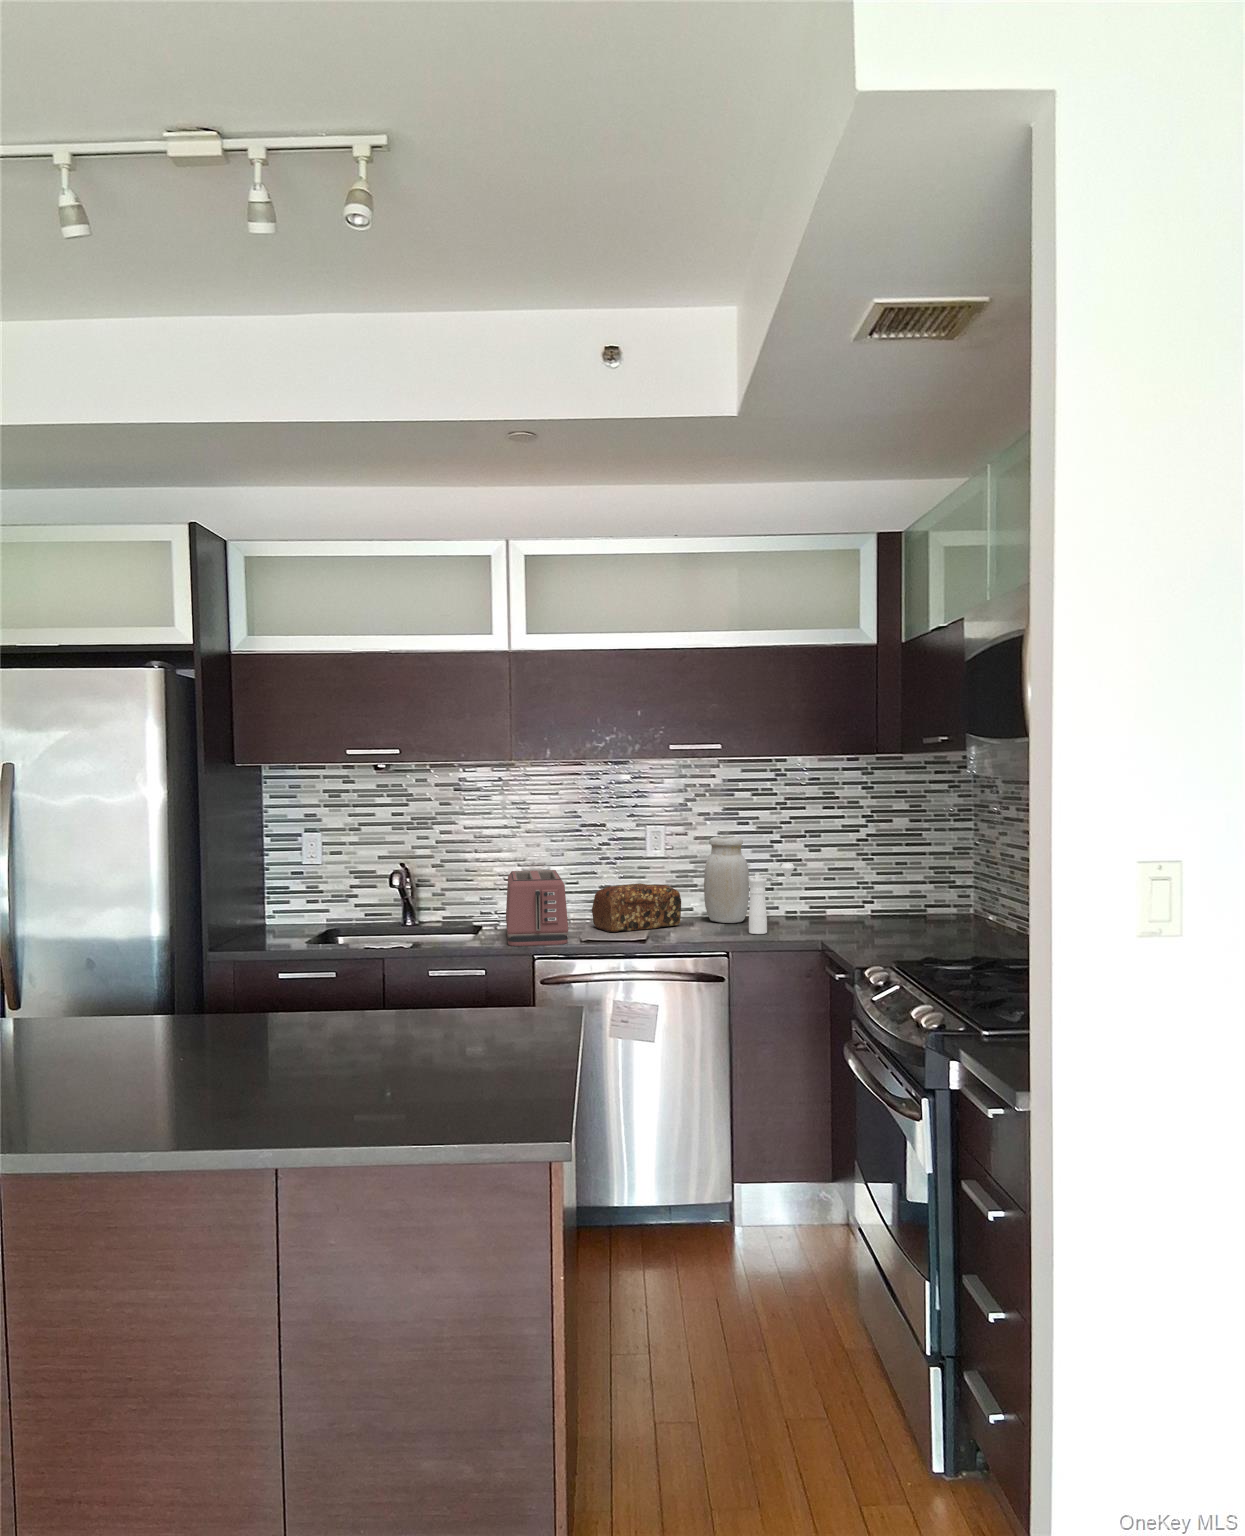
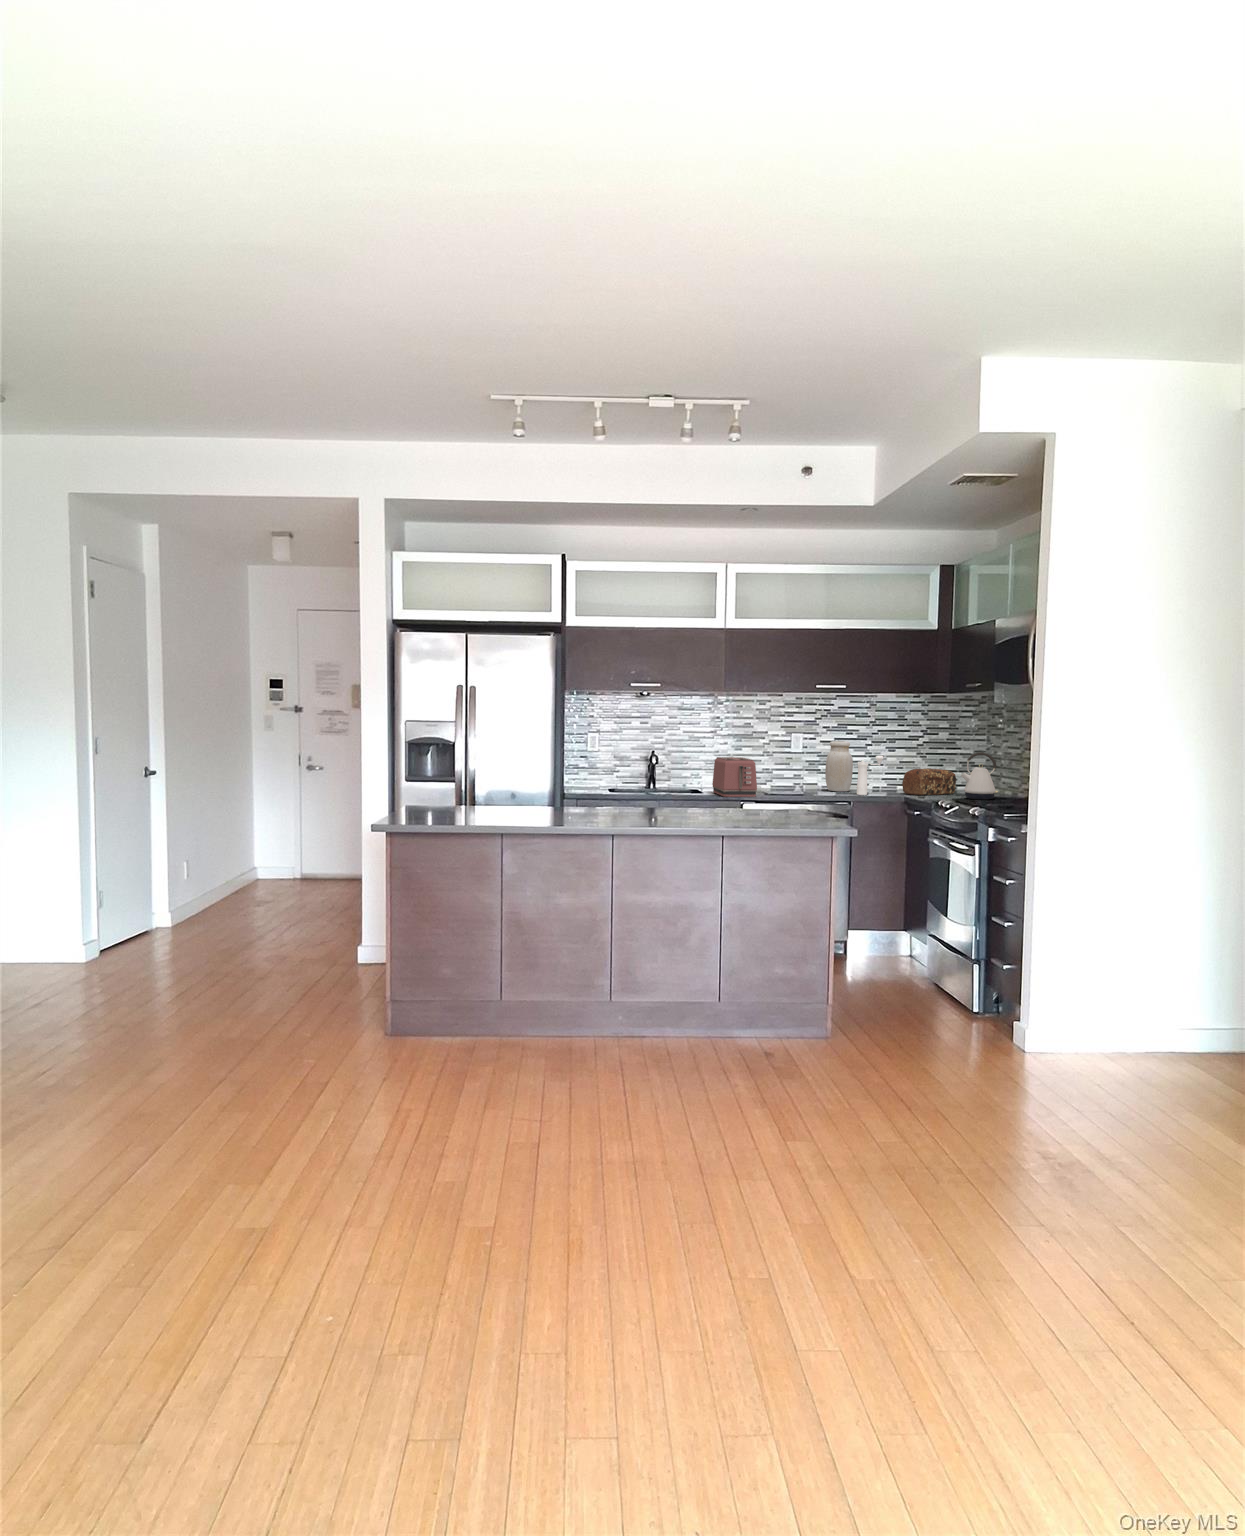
kettle: none [923,860,990,946] -> present [961,752,998,800]
bread loaf: present [592,883,681,932] -> present [902,768,956,795]

